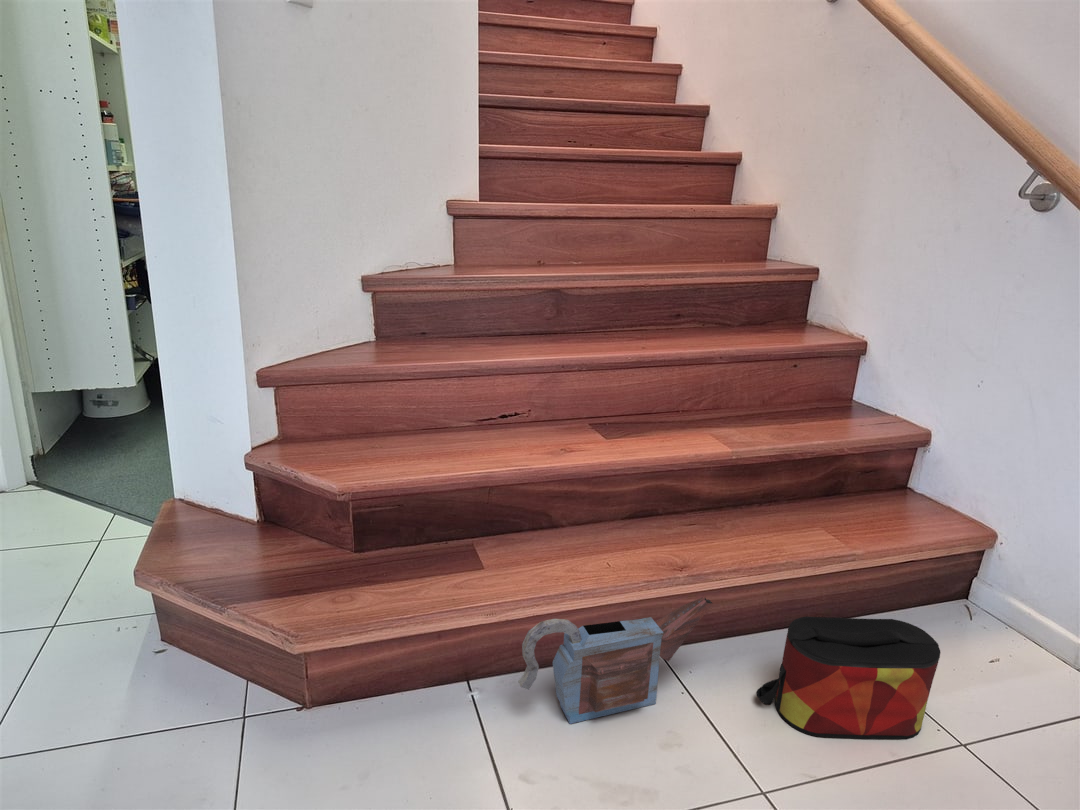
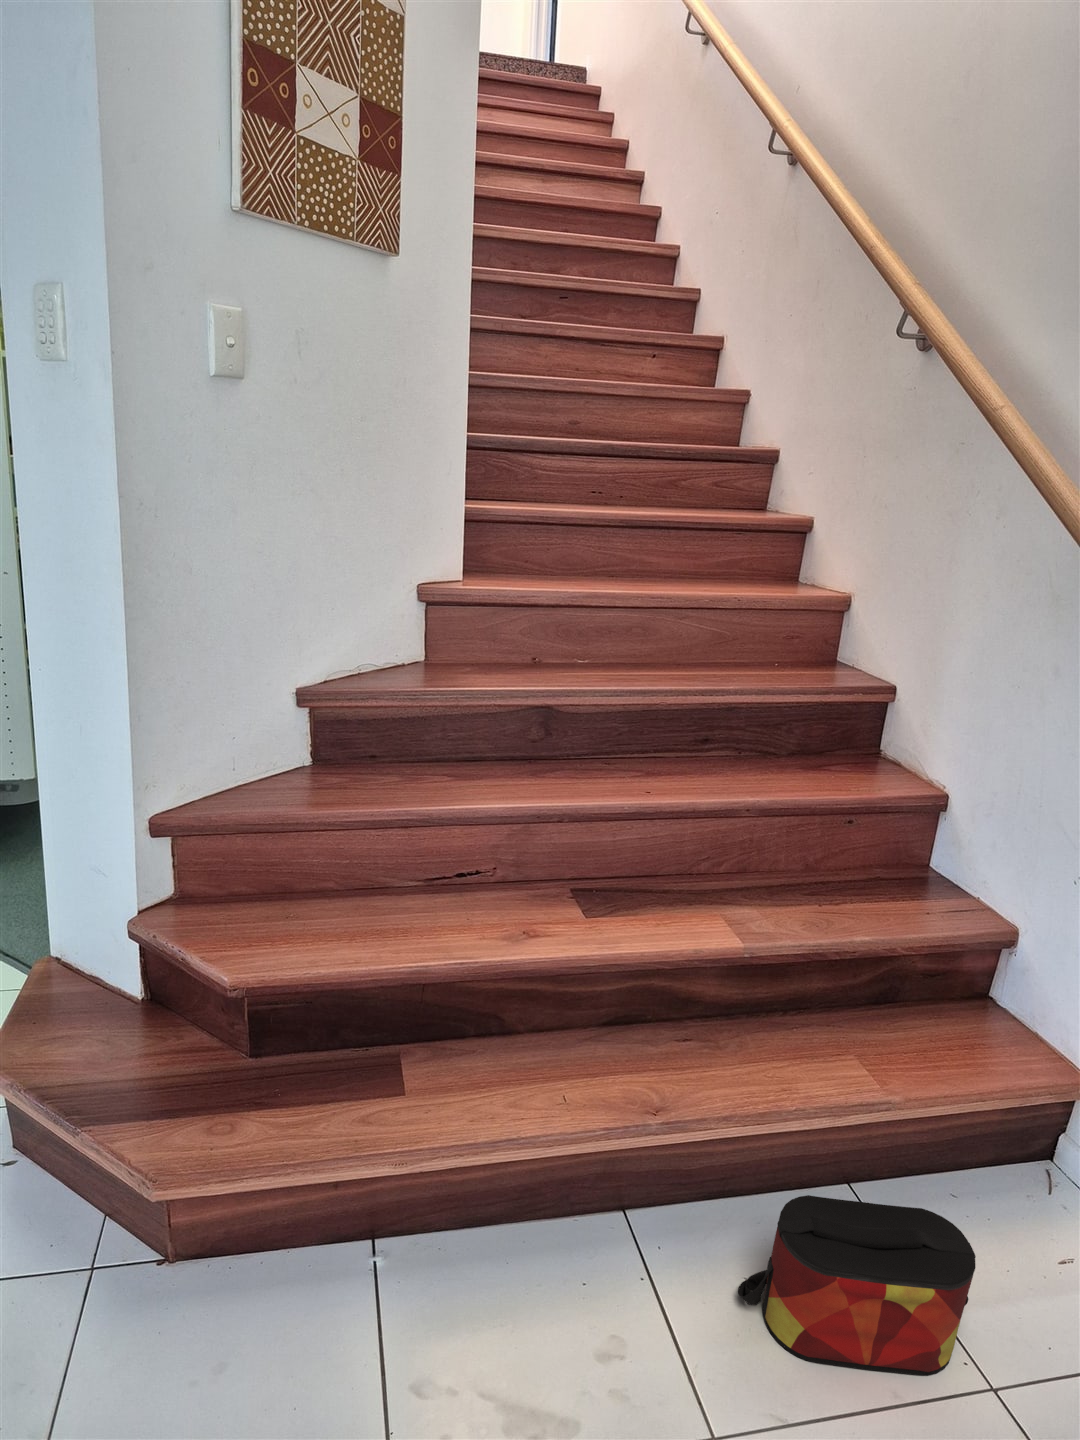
watering can: present [518,597,713,724] -> none [427,1159,687,1312]

